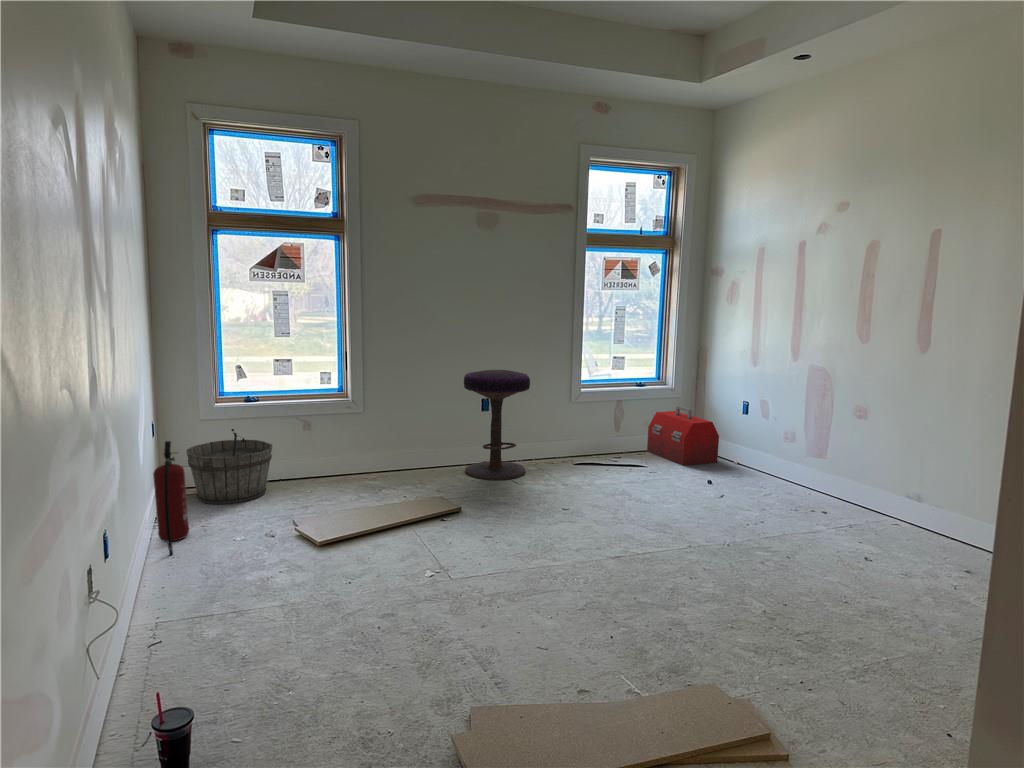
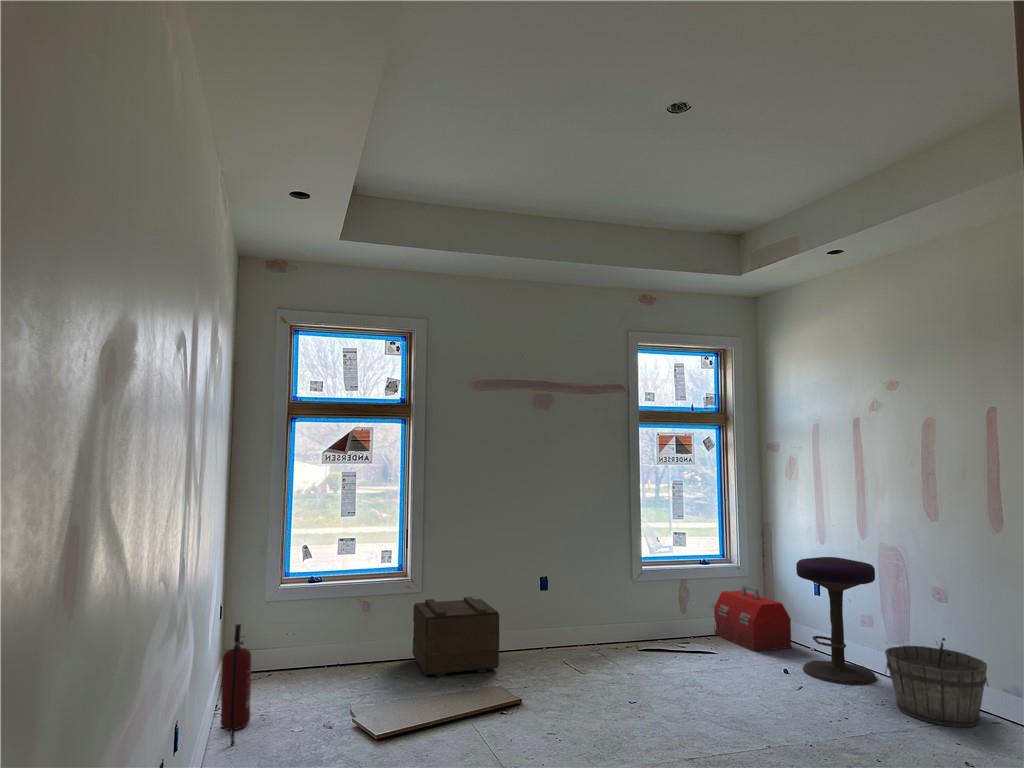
stool: present [464,370,530,480] -> present [796,557,877,685]
wooden crate: none [355,416,440,490] -> present [413,597,499,677]
wooden bucket: present [186,429,272,504] -> present [885,638,989,727]

